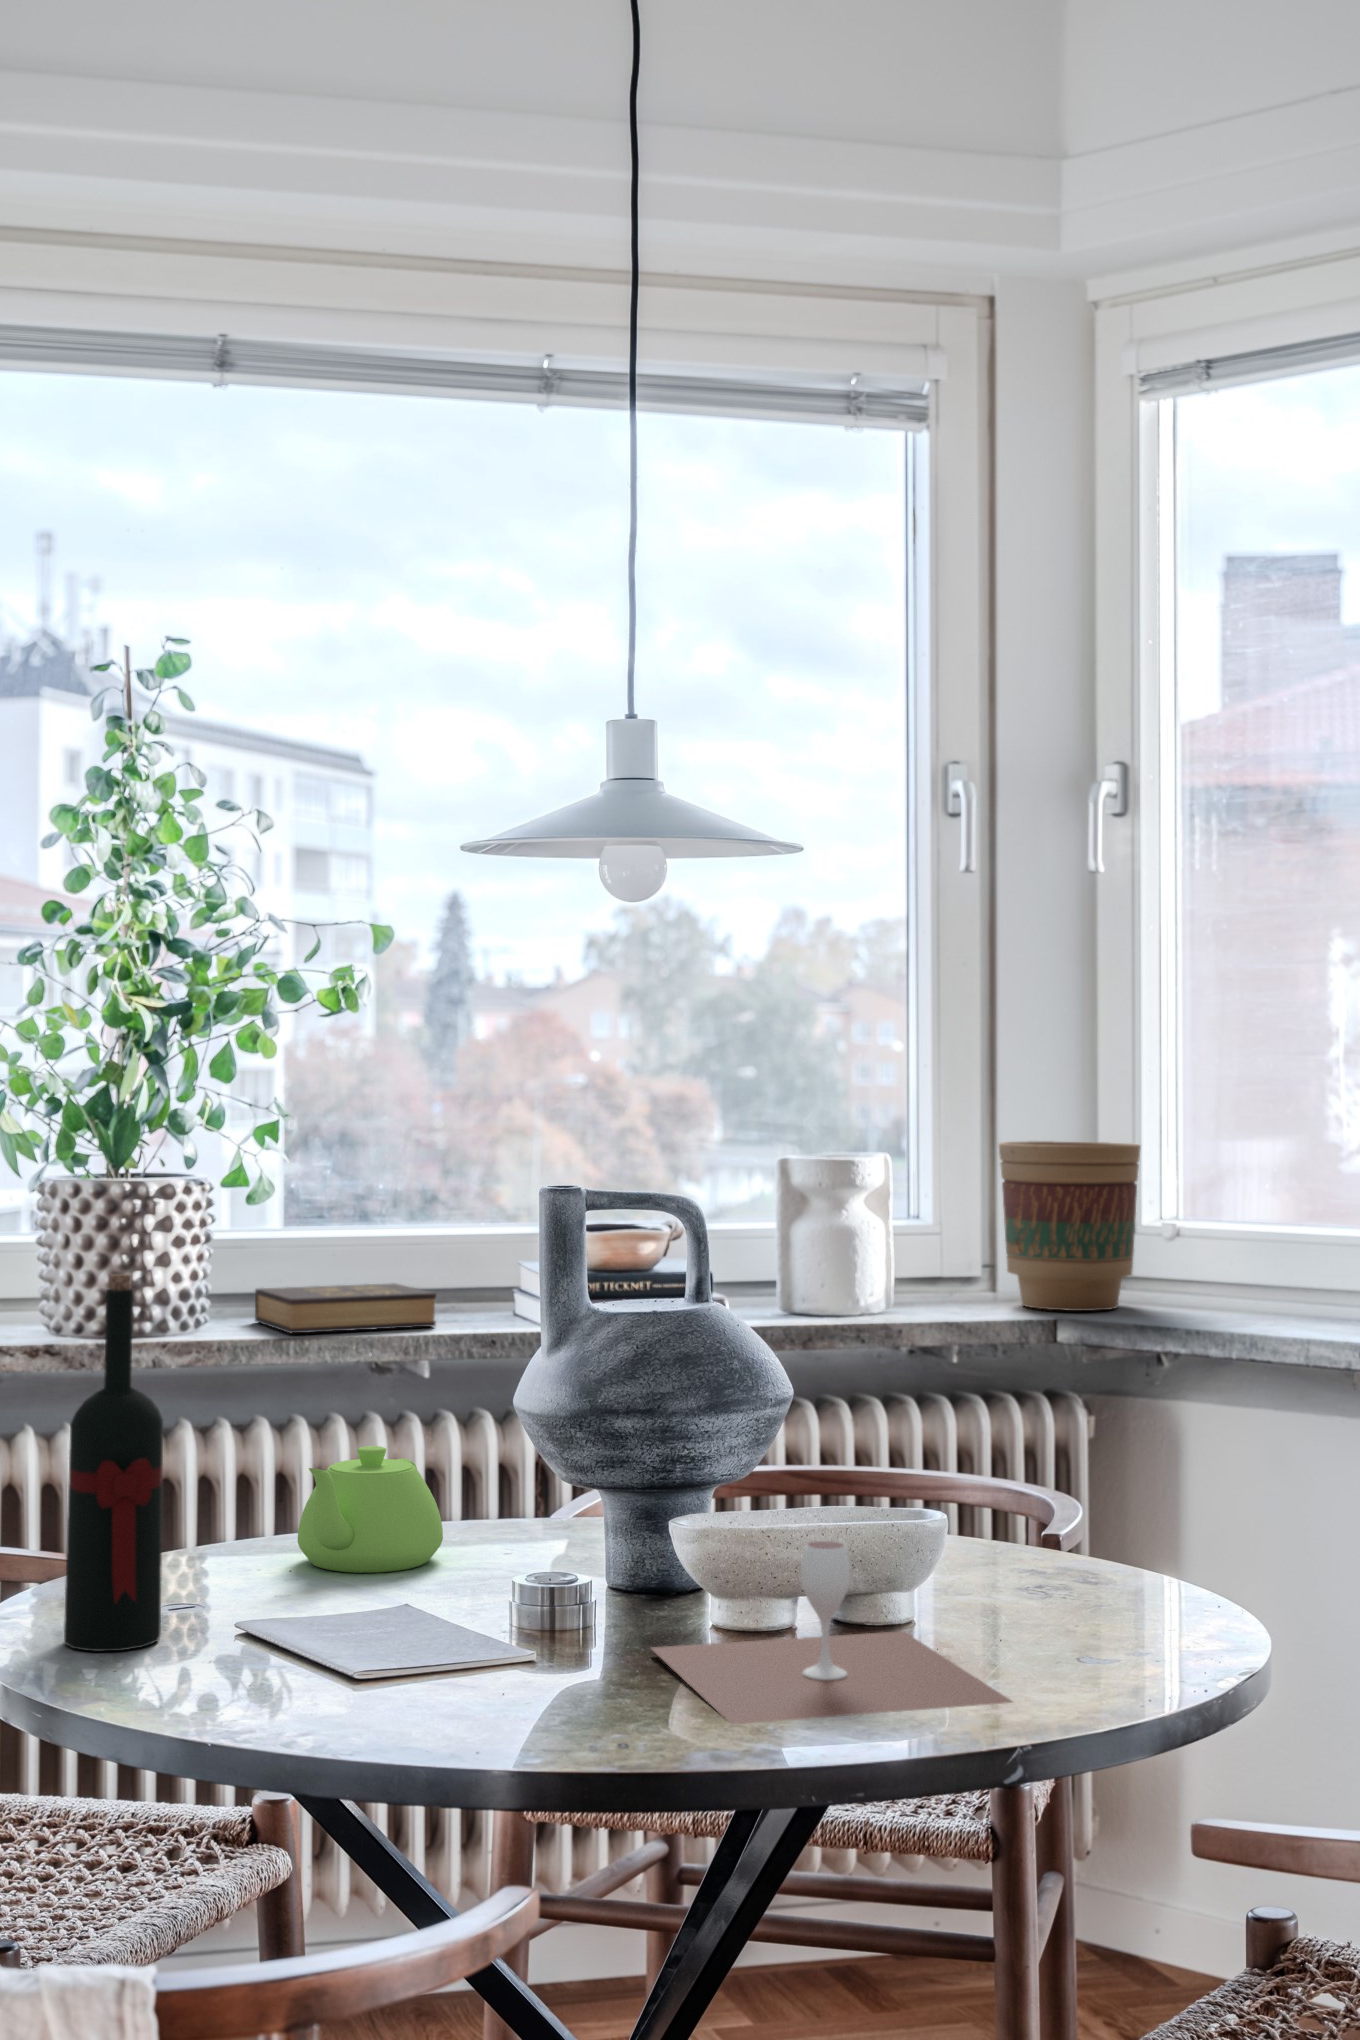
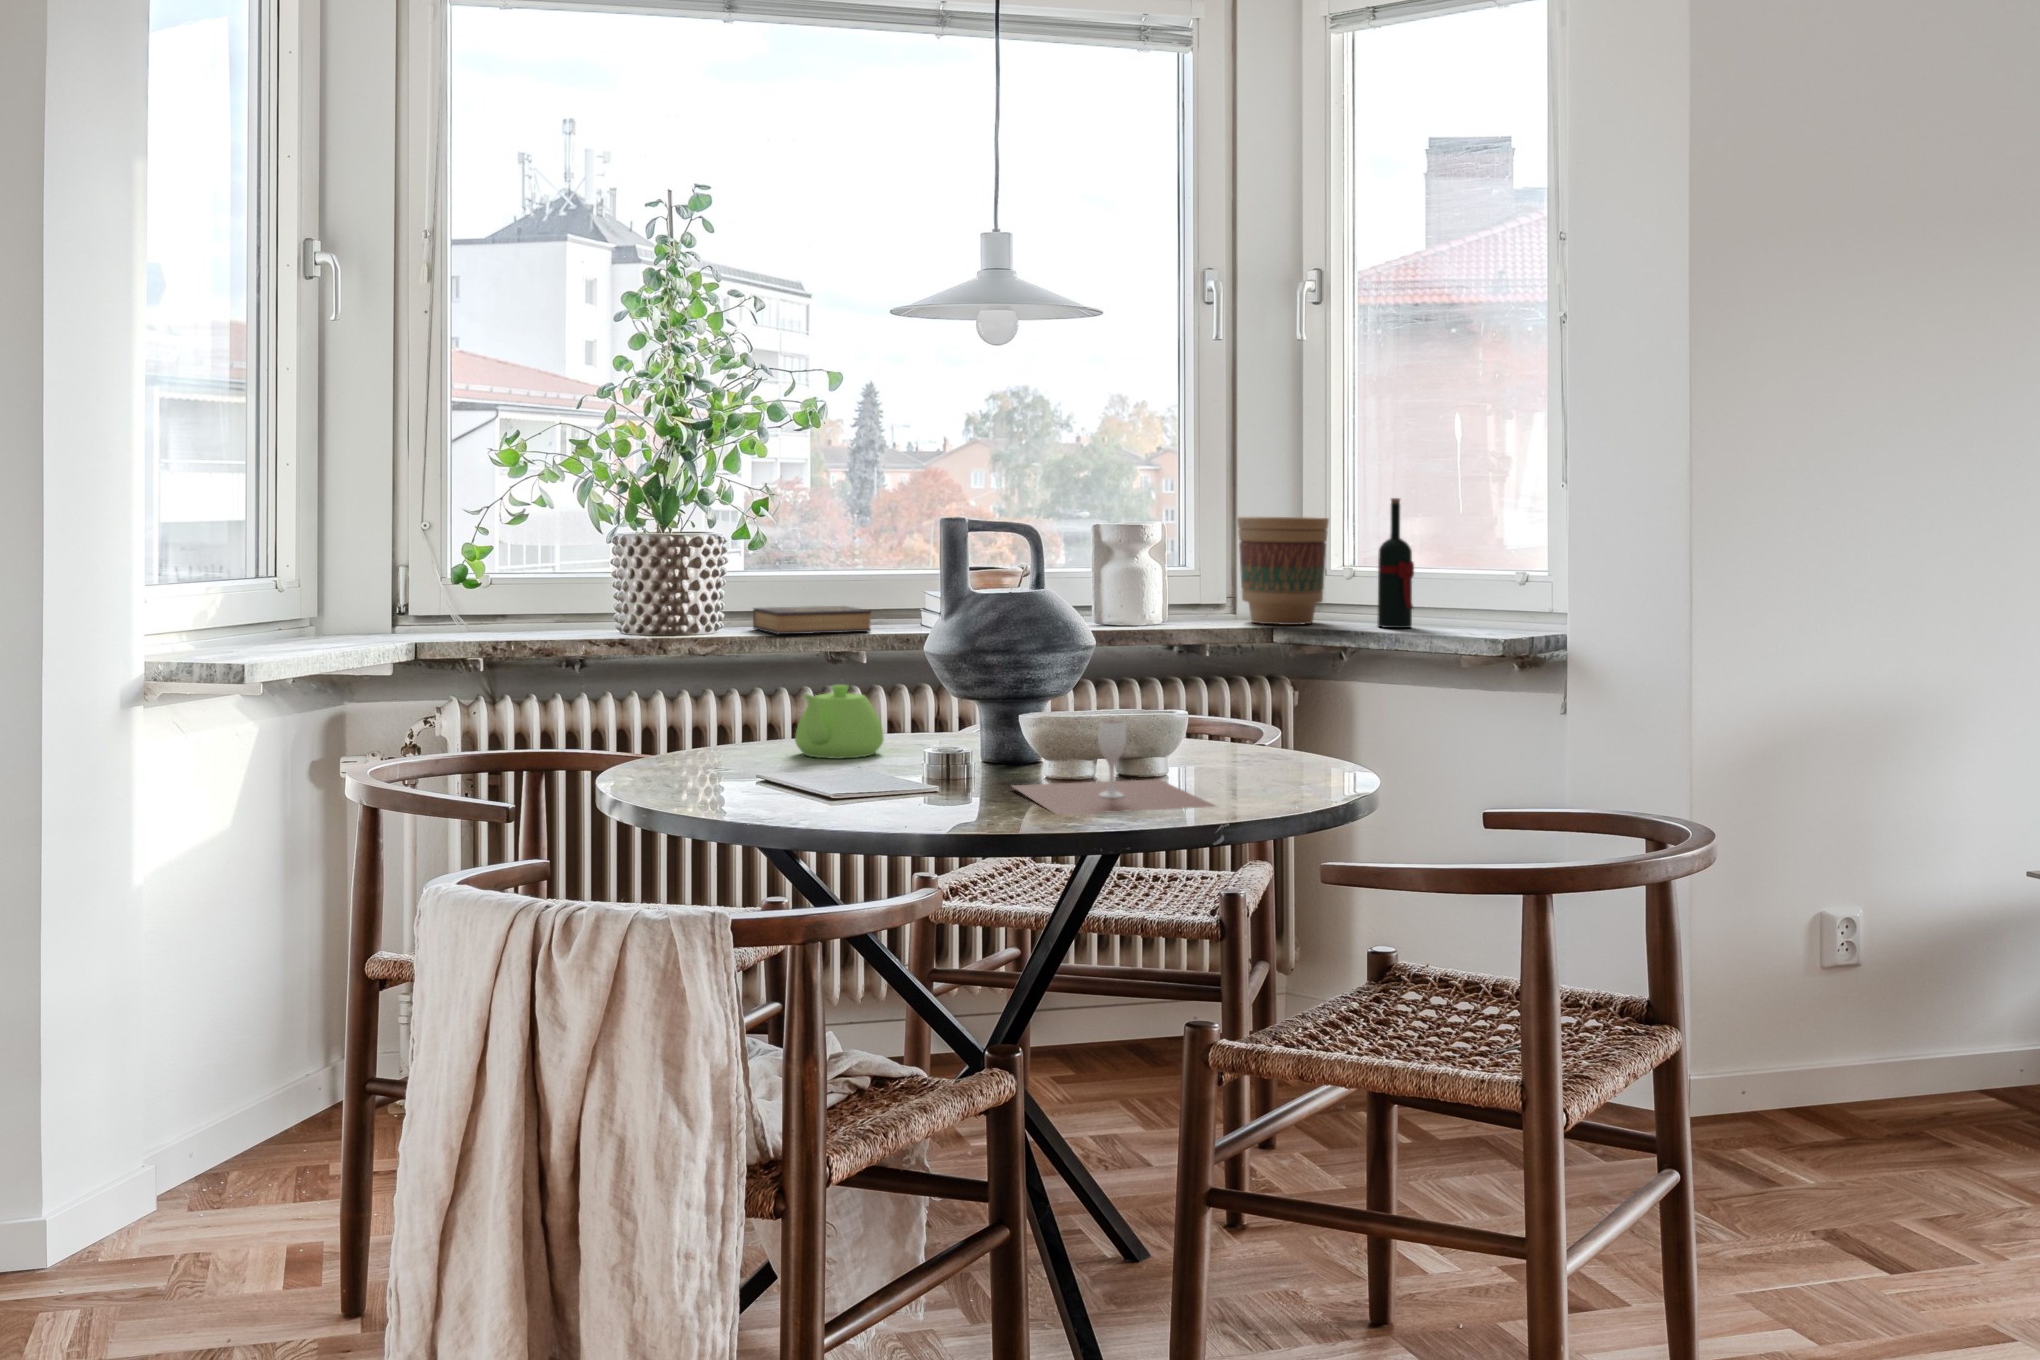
wine bottle: present [64,1274,163,1651] -> present [1377,498,1414,628]

